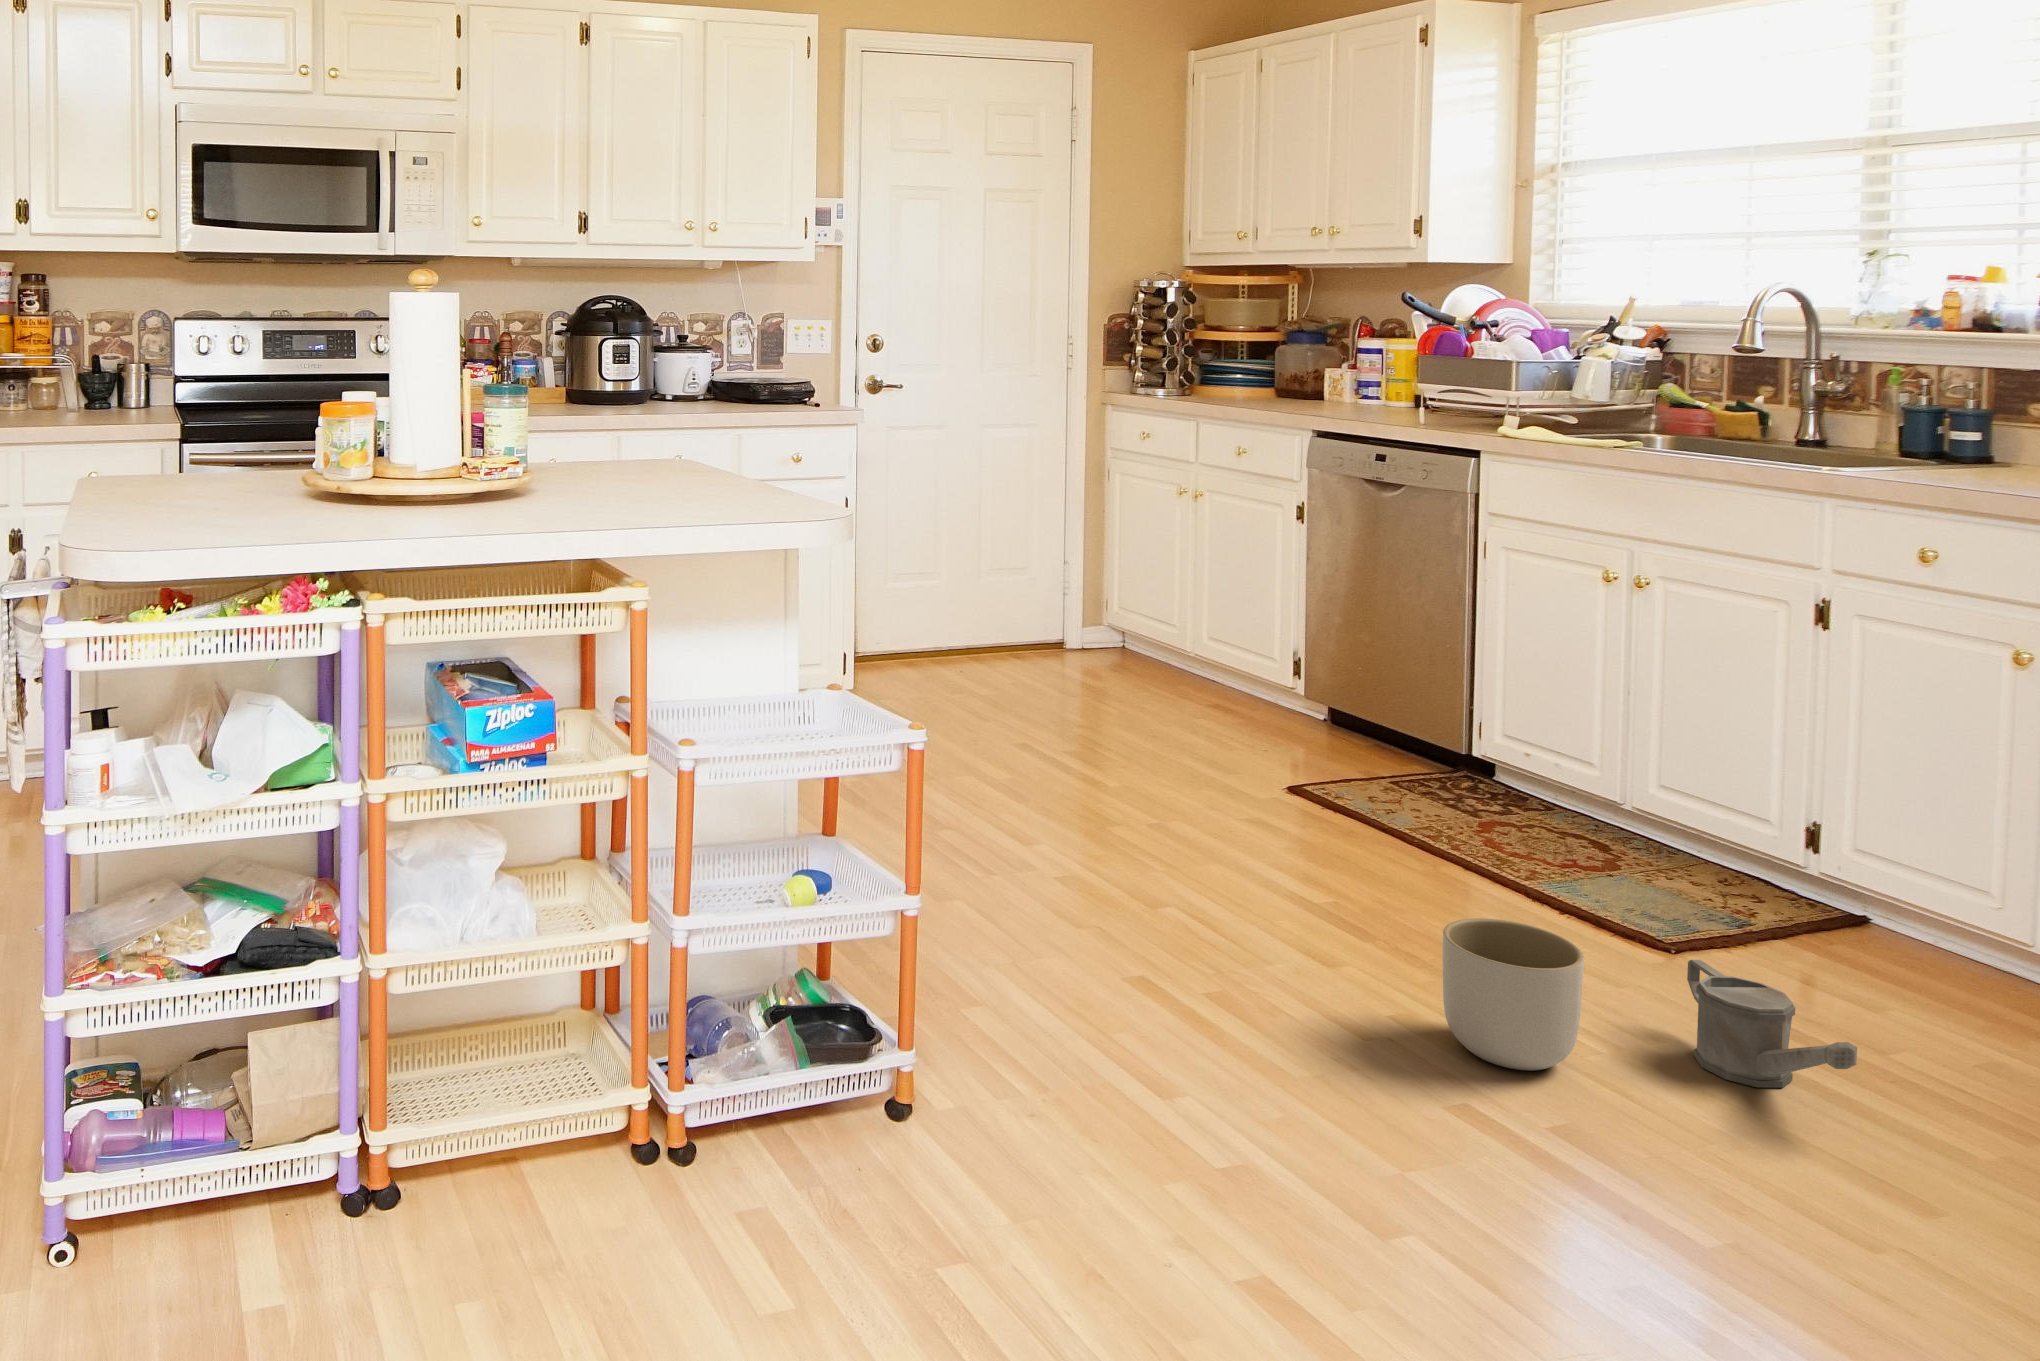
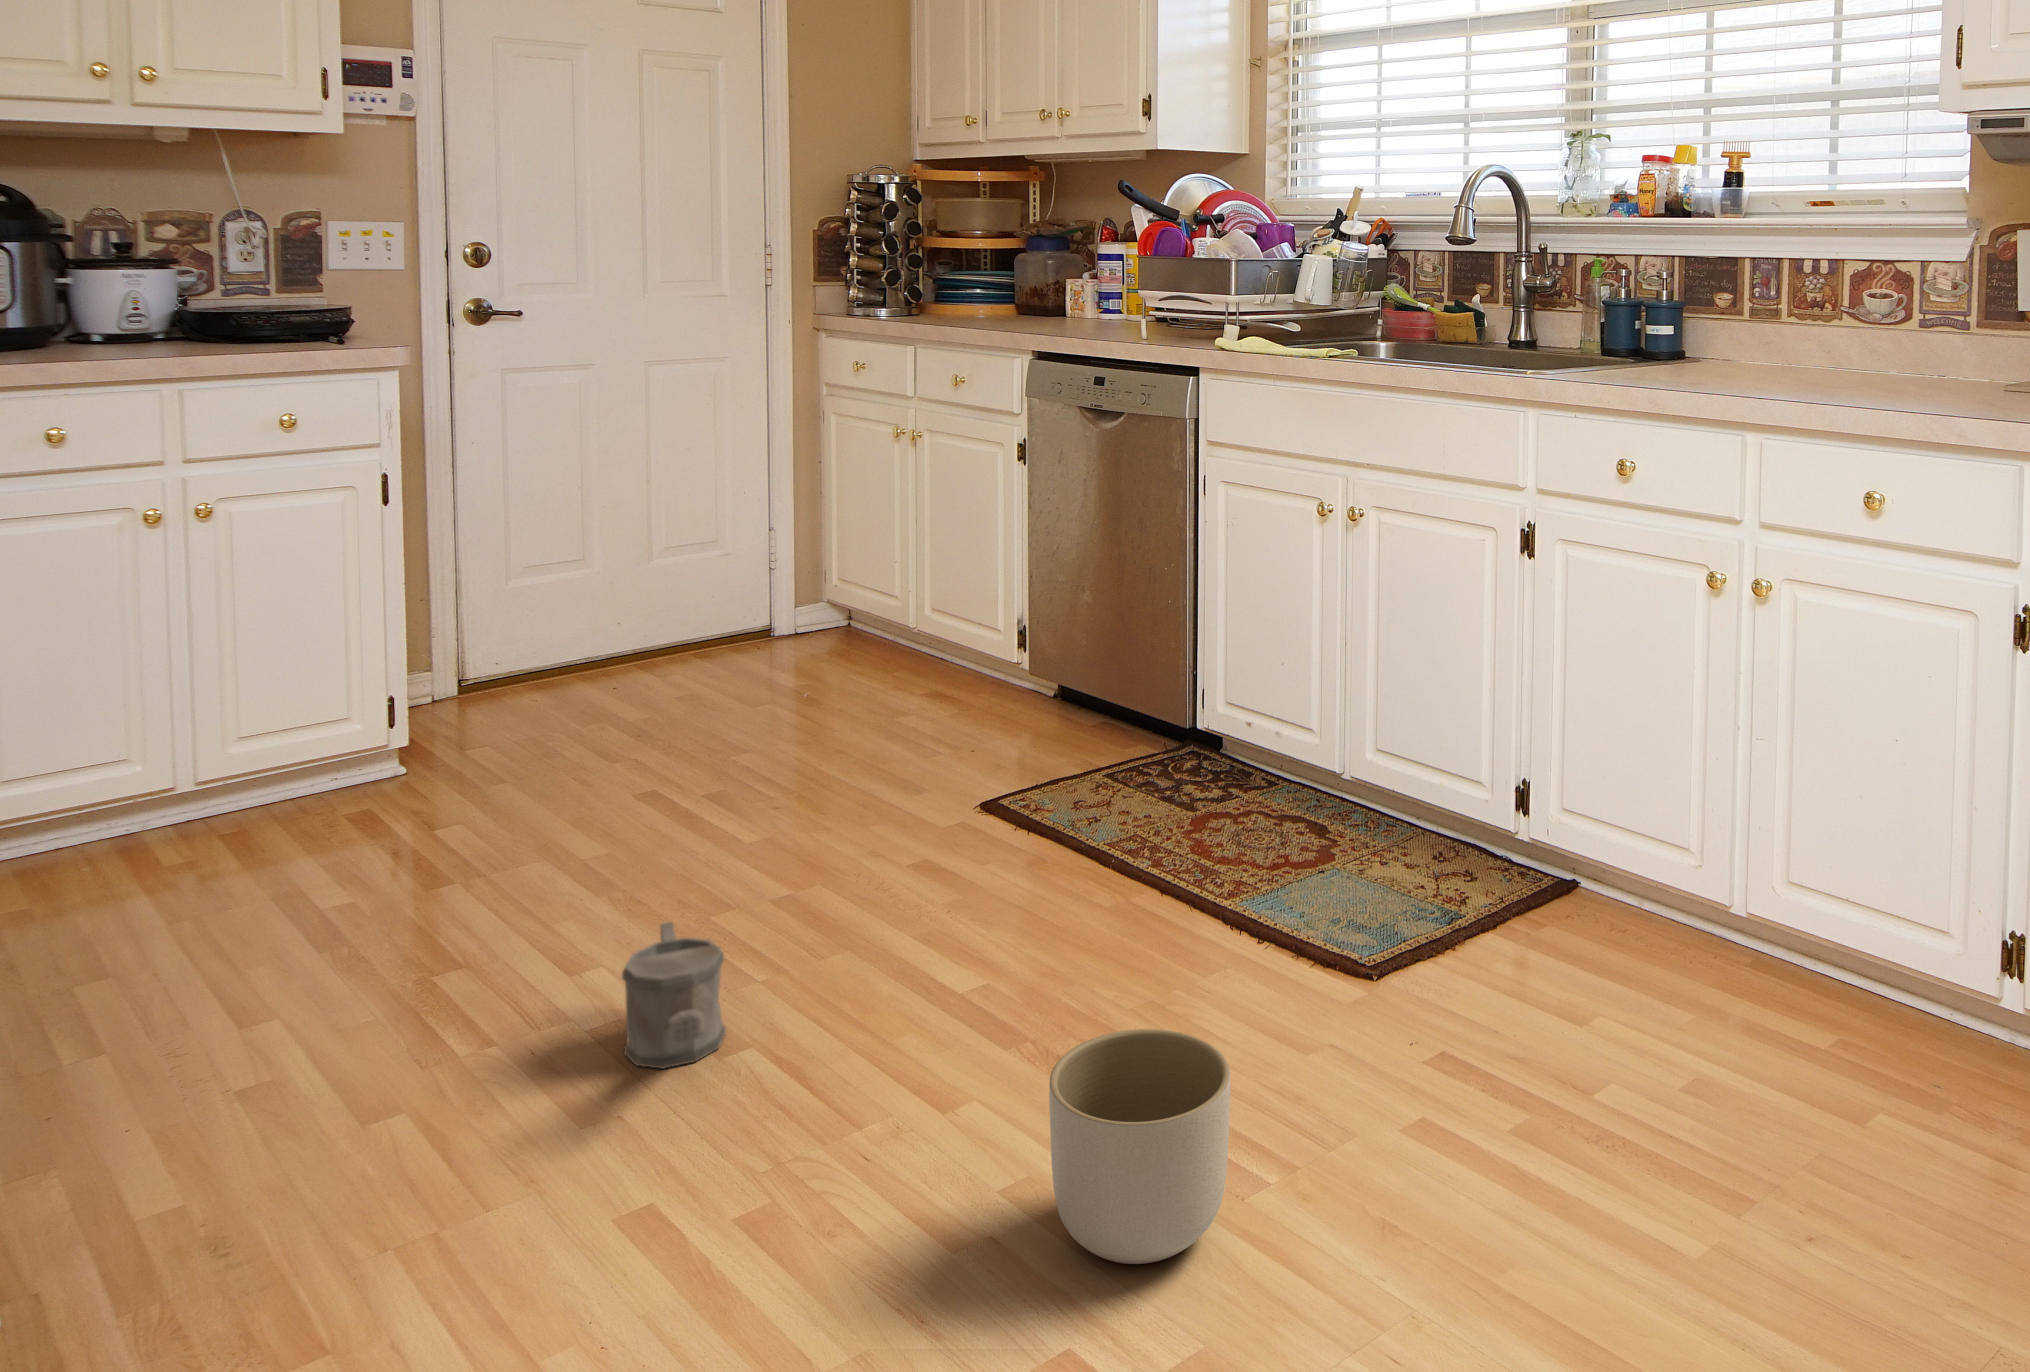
watering can: present [1687,960,1857,1088] -> present [622,922,726,1068]

